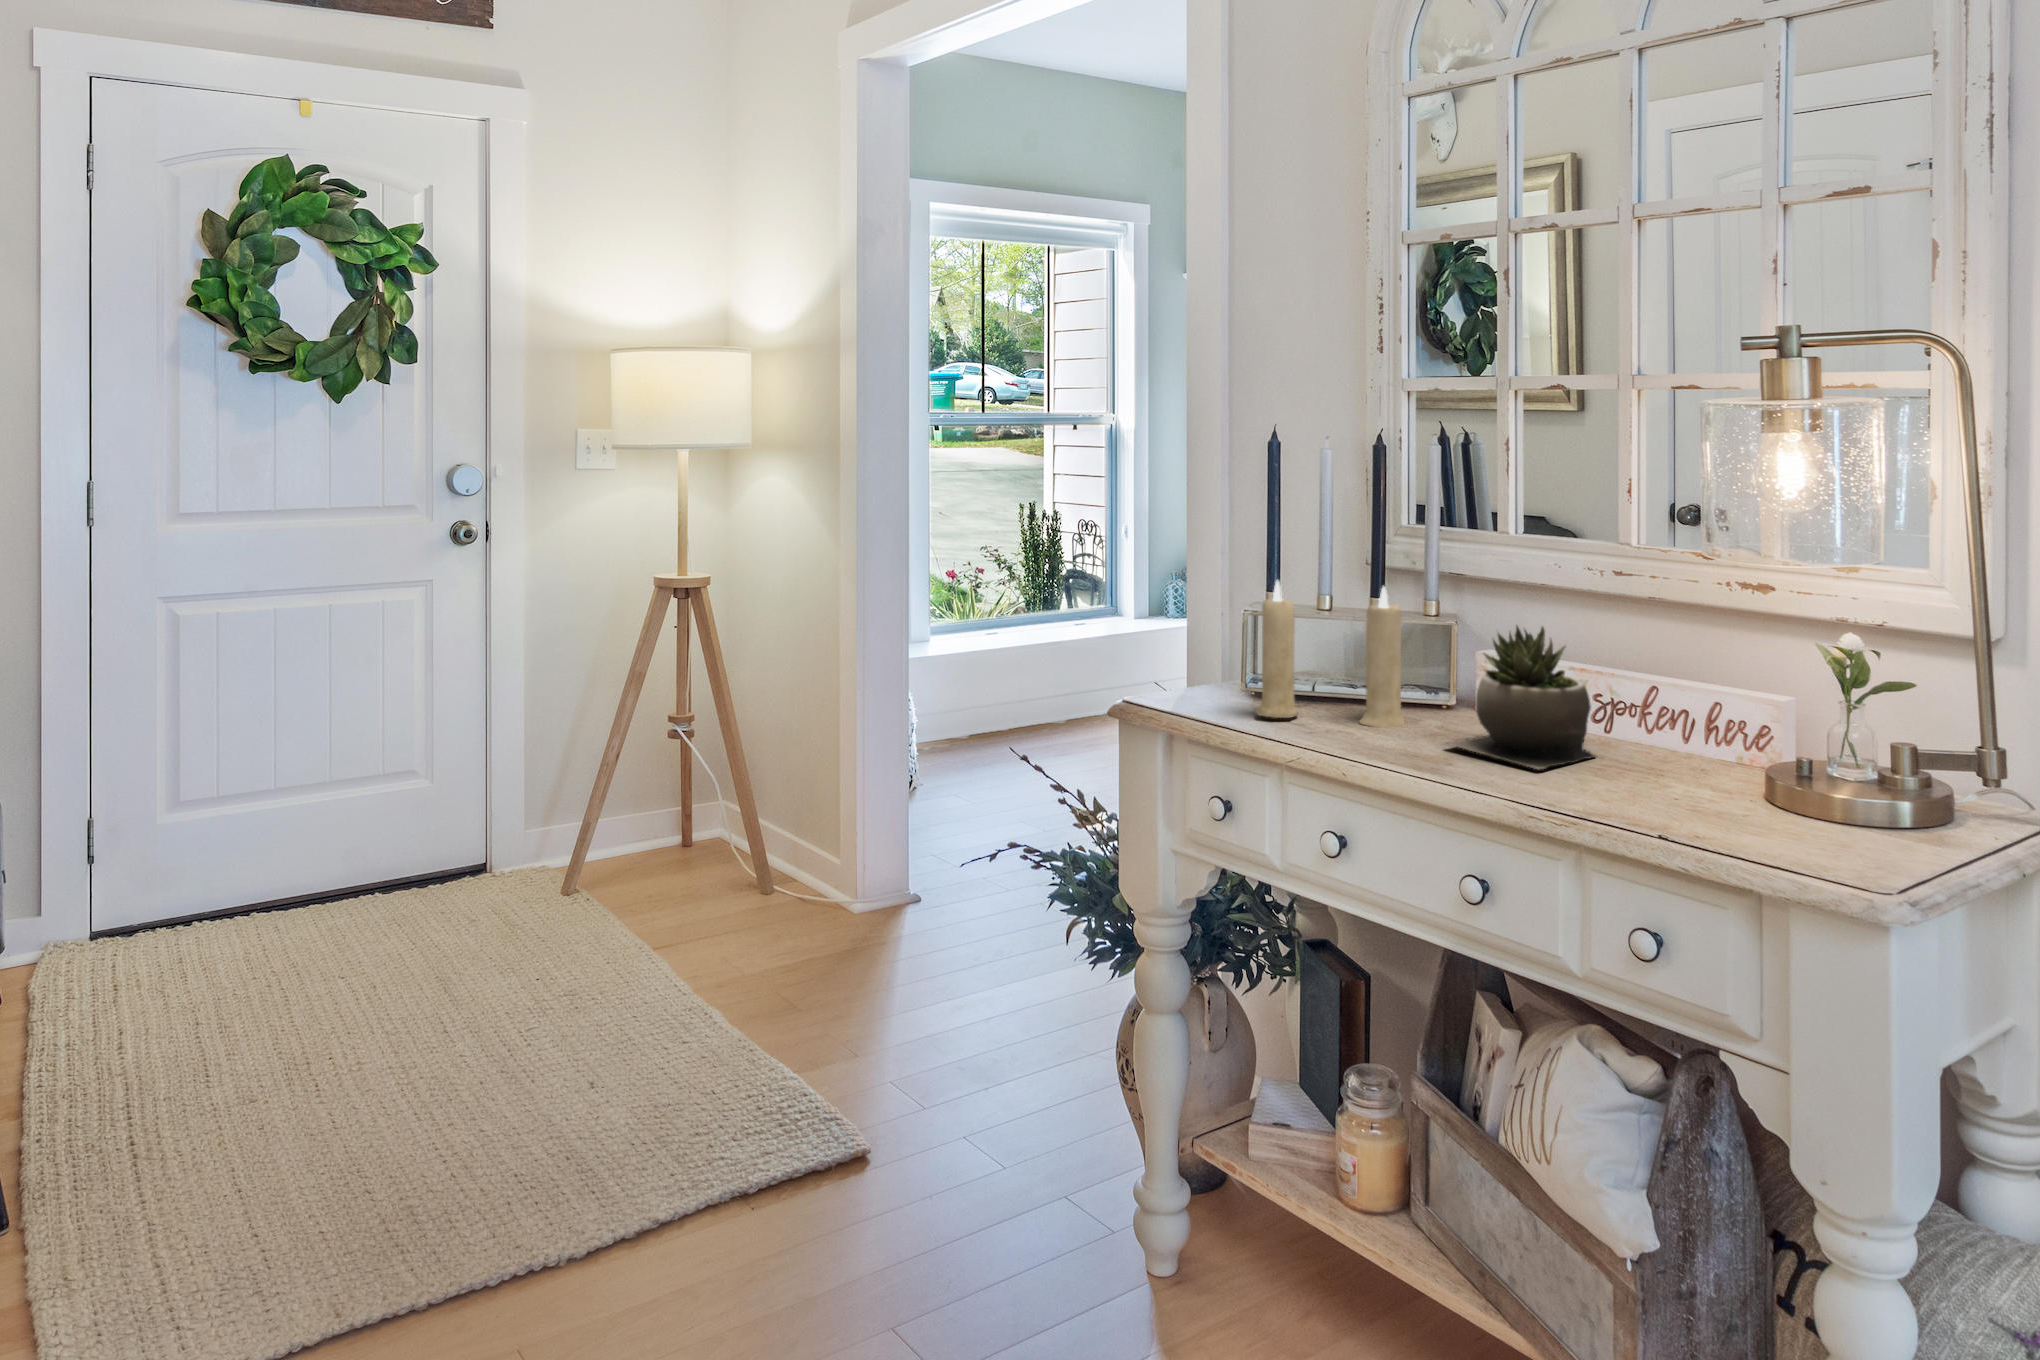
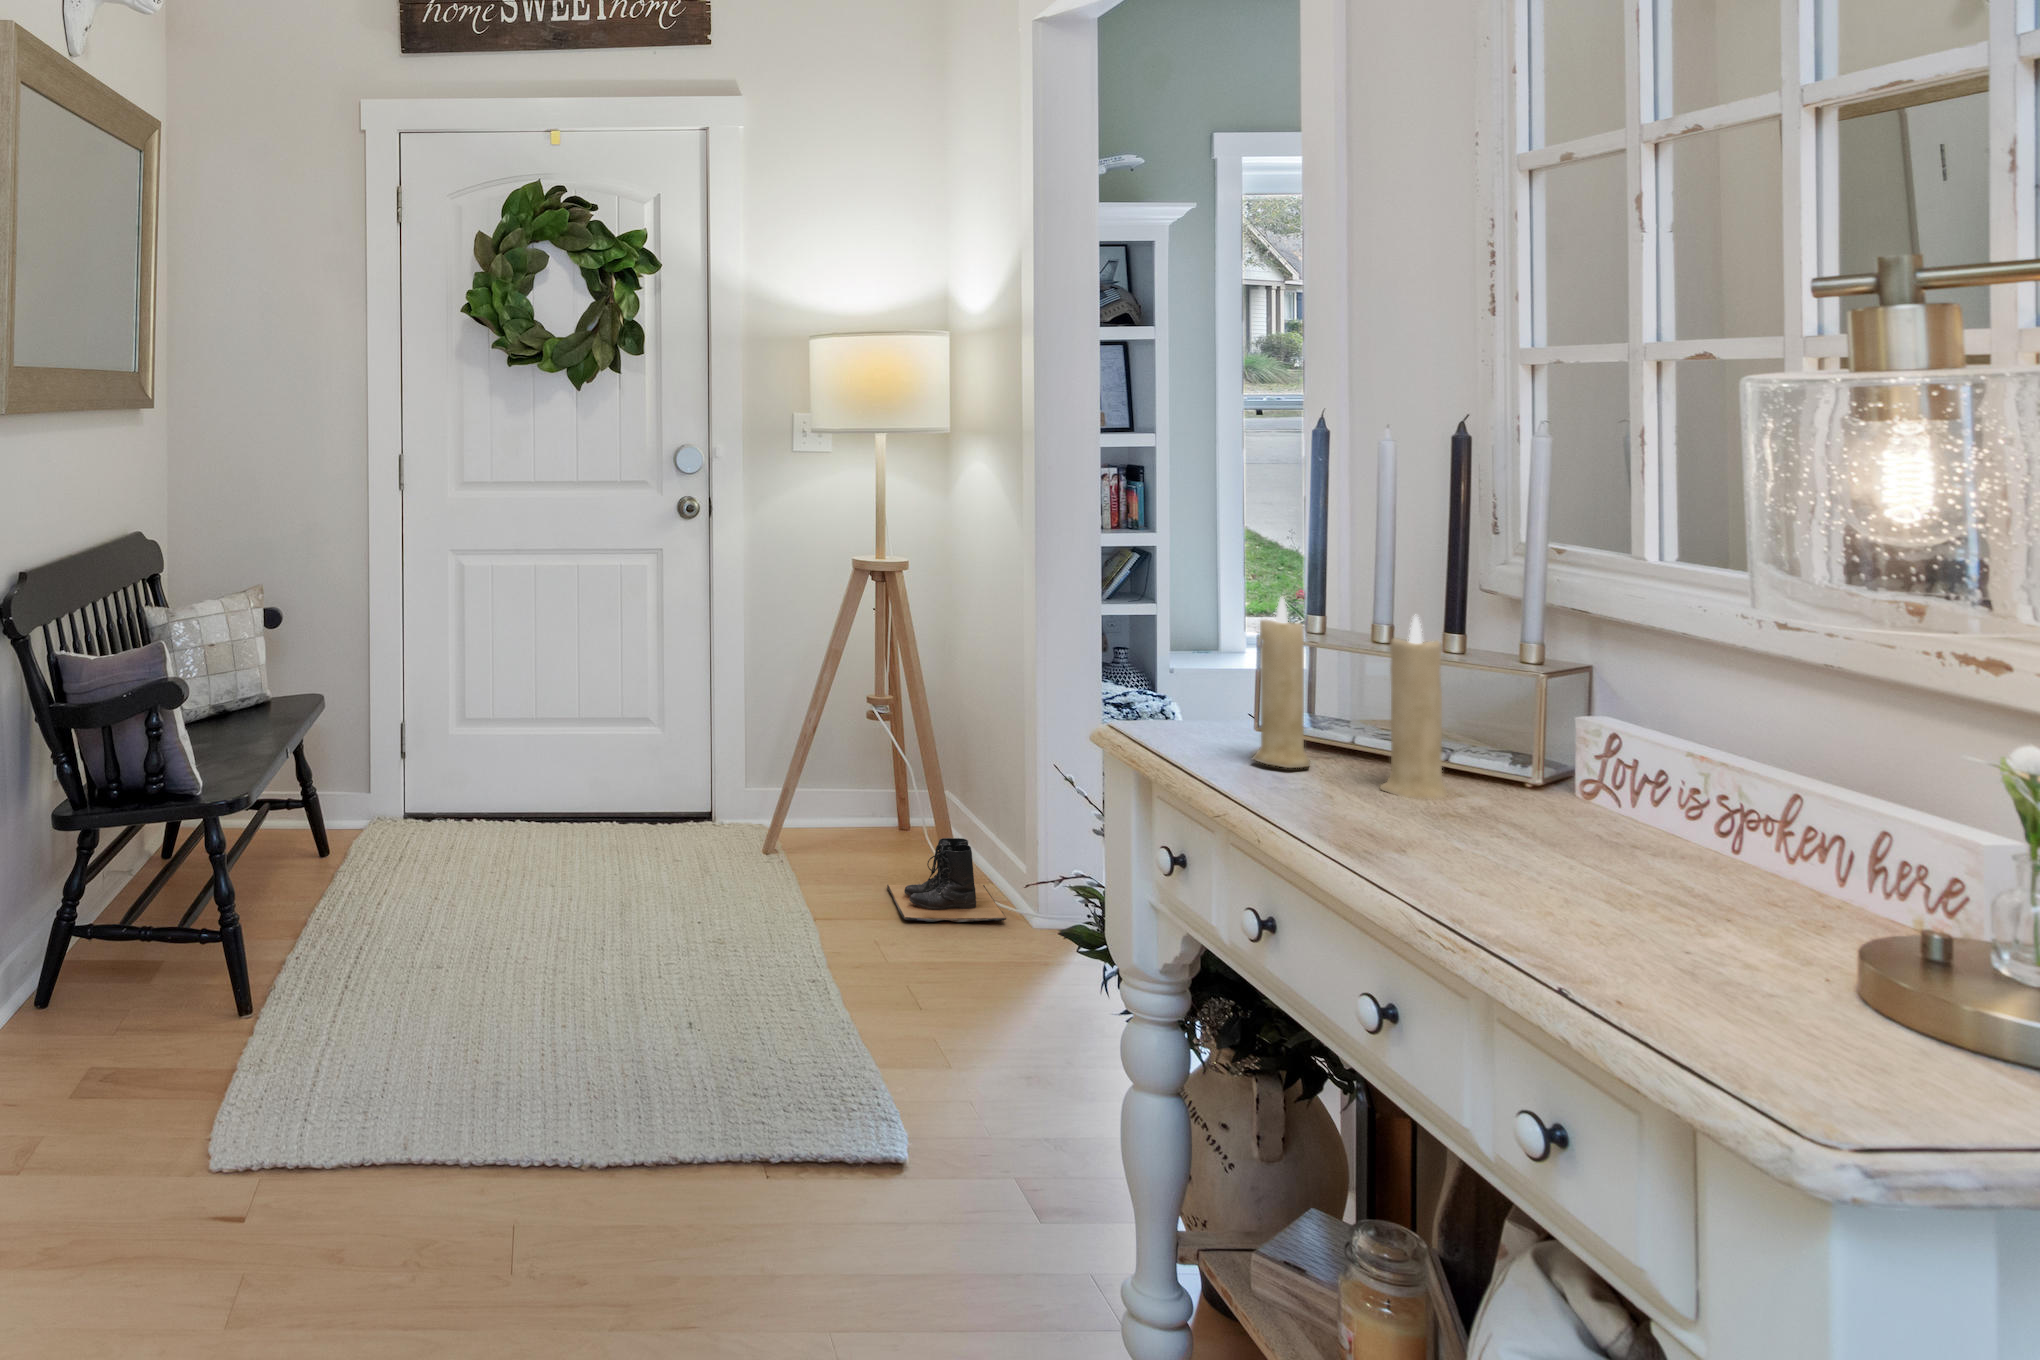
succulent plant: present [1447,626,1597,769] -> none [1446,678,1715,883]
boots: none [709,836,834,926] -> present [887,838,1006,922]

